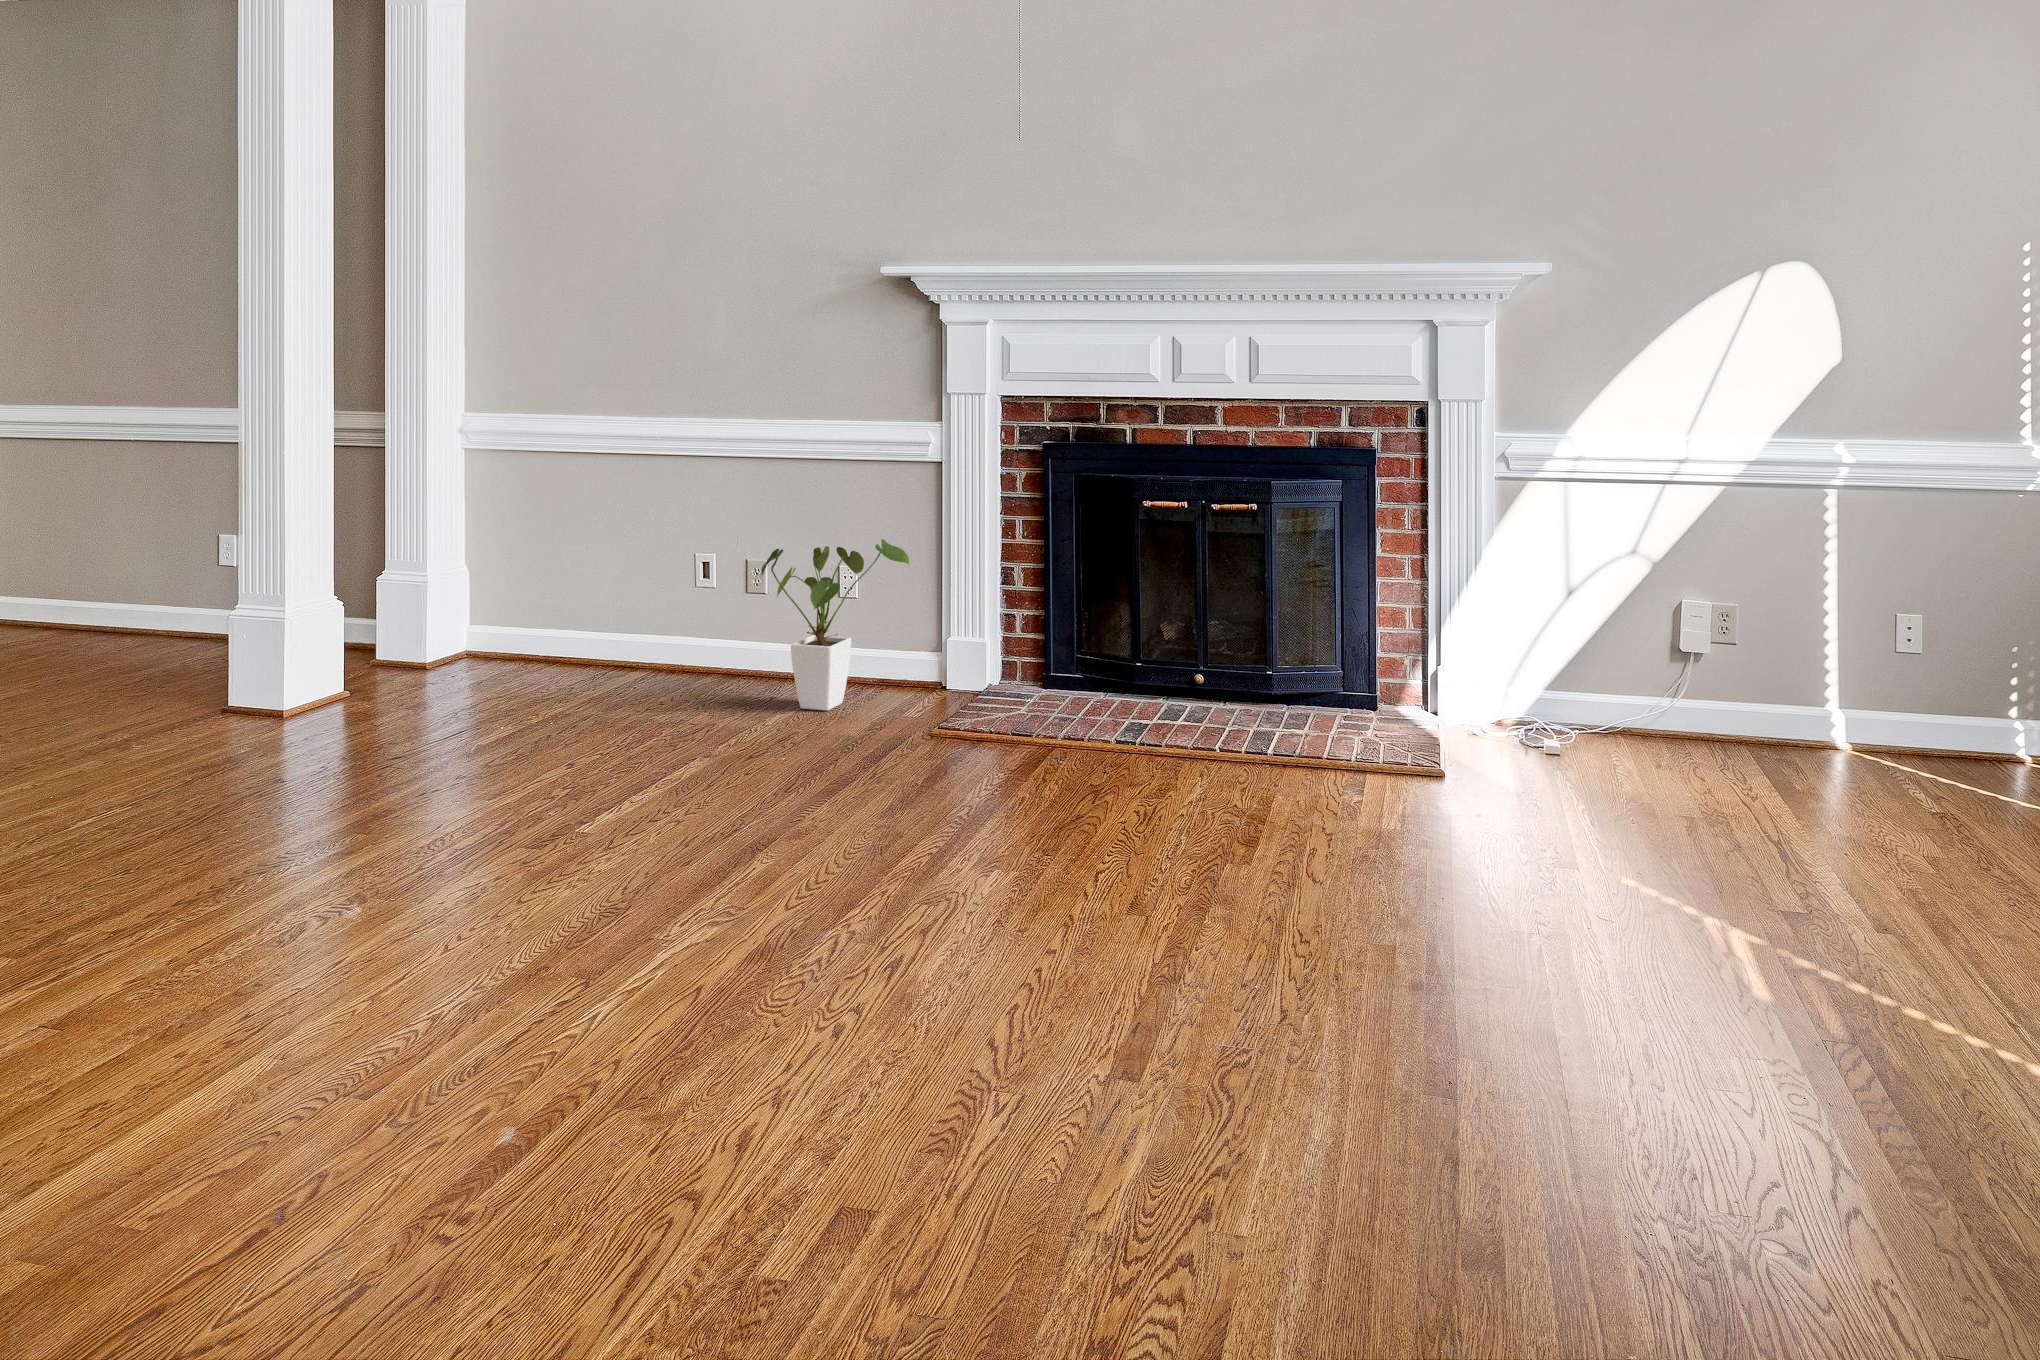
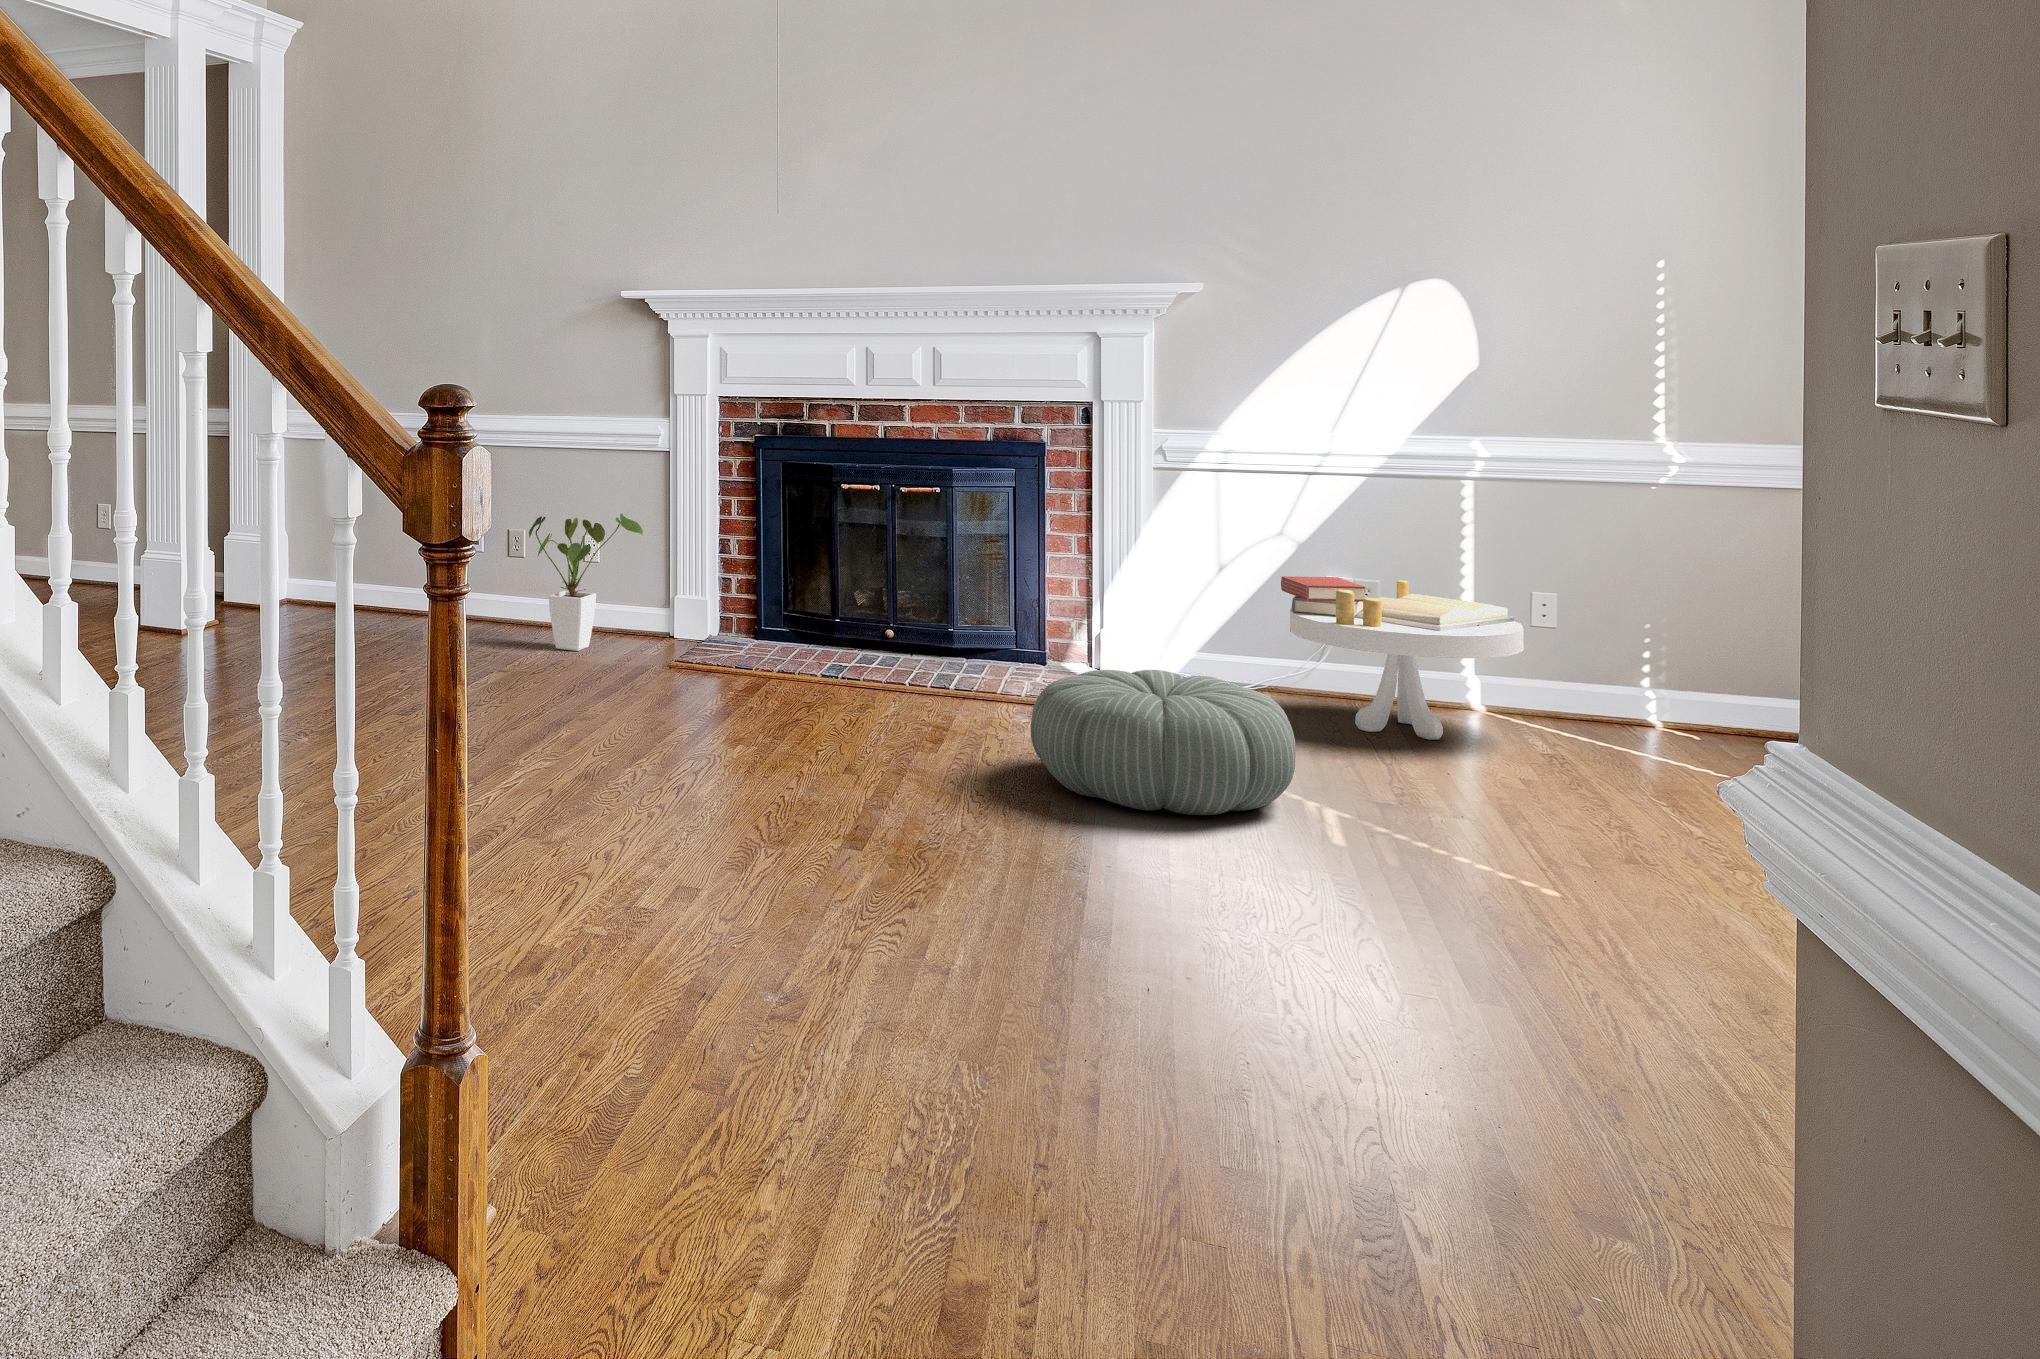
side table: none [1638,605,1905,796] -> present [1281,576,1524,740]
pouf: none [1367,751,1691,960] -> present [1030,670,1296,815]

